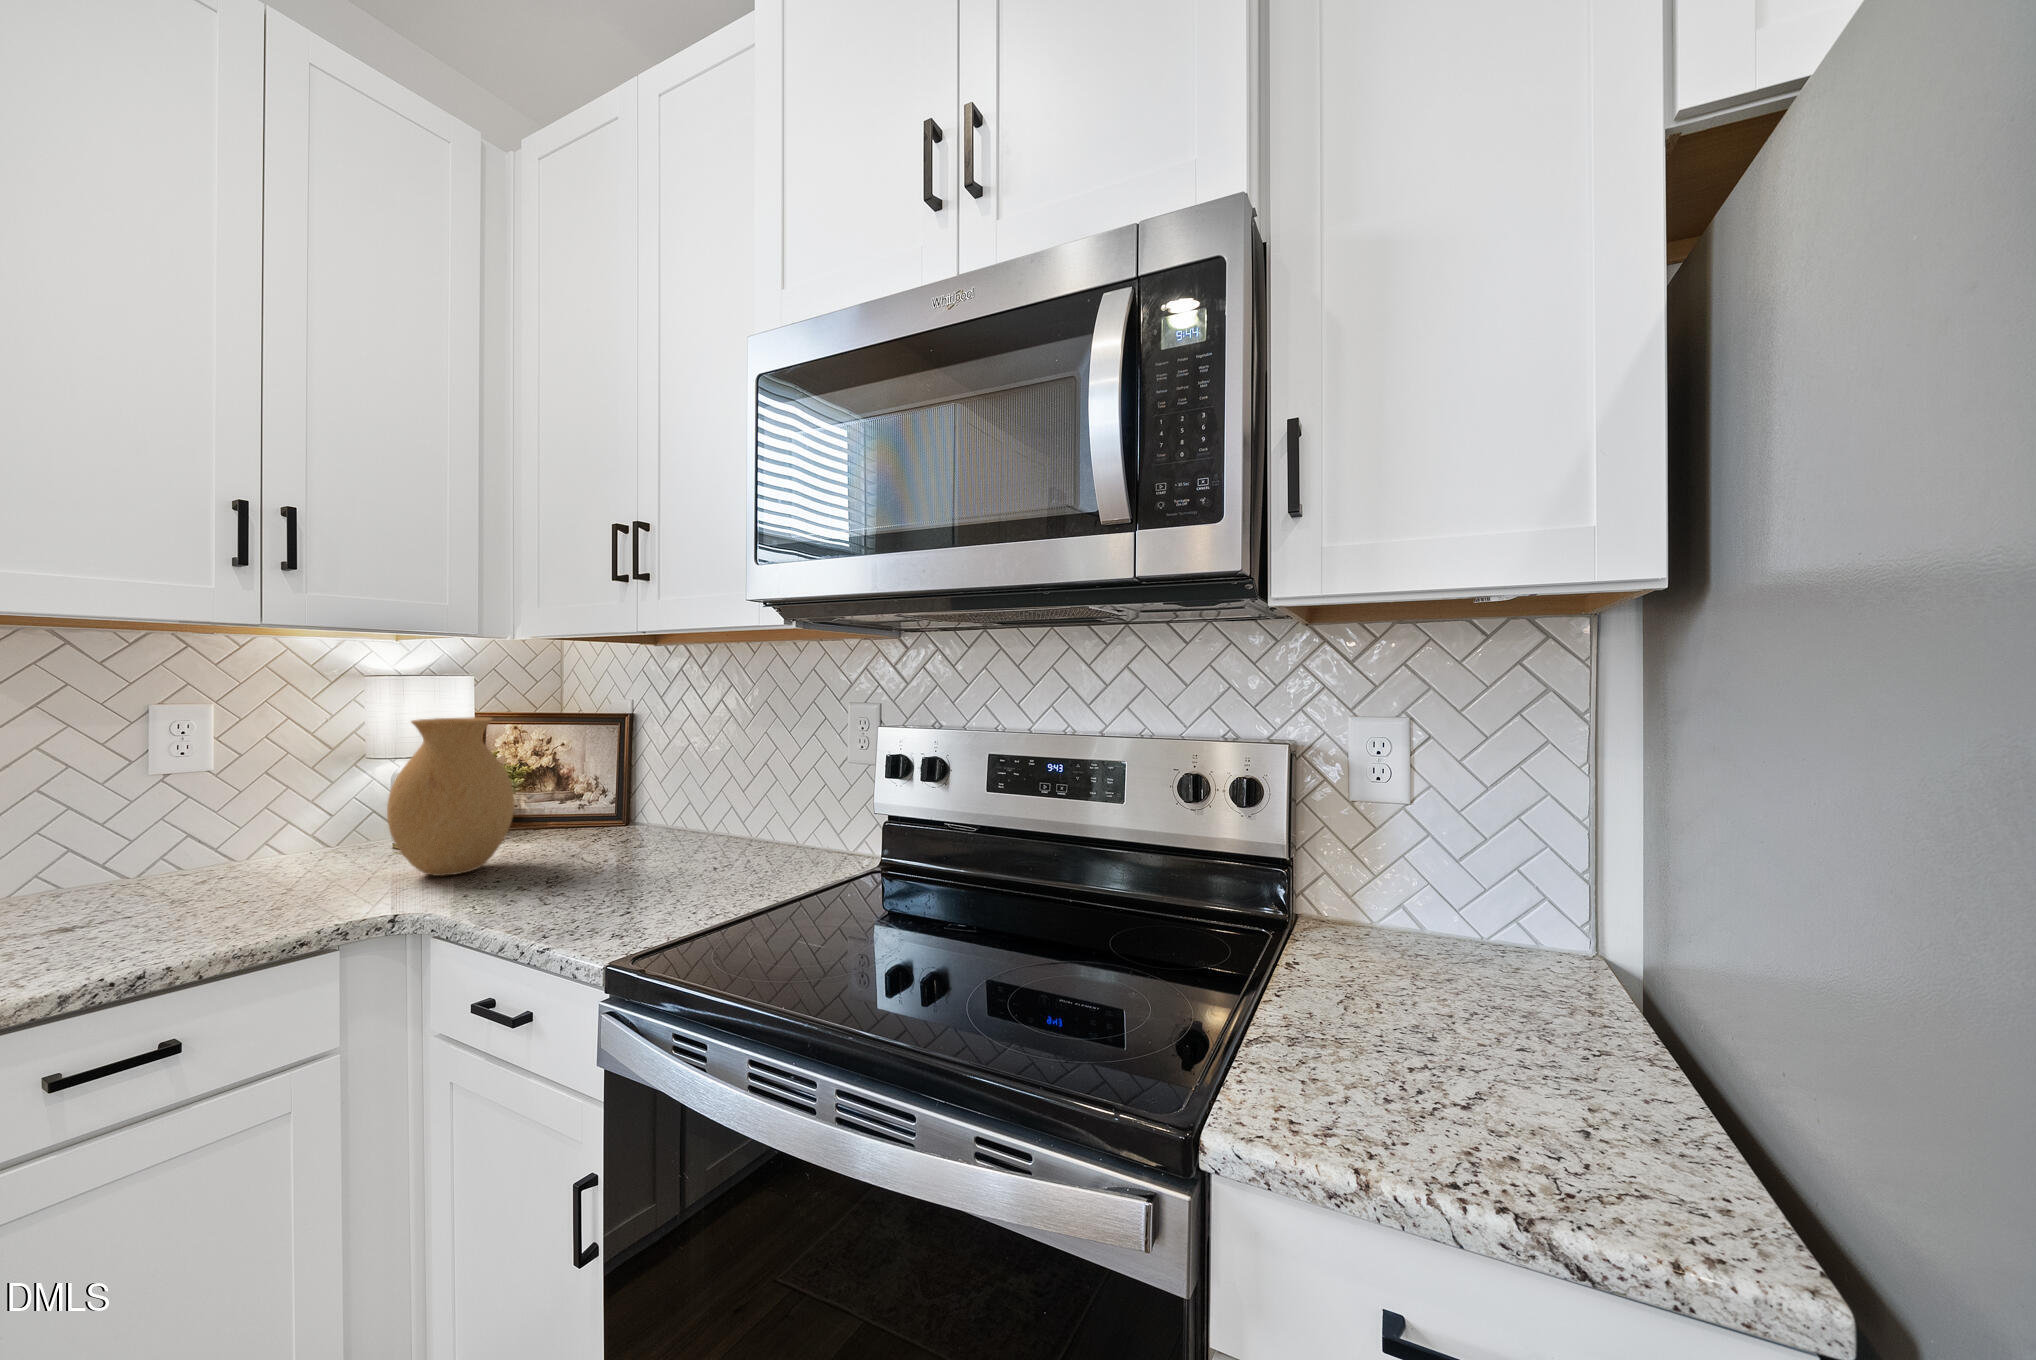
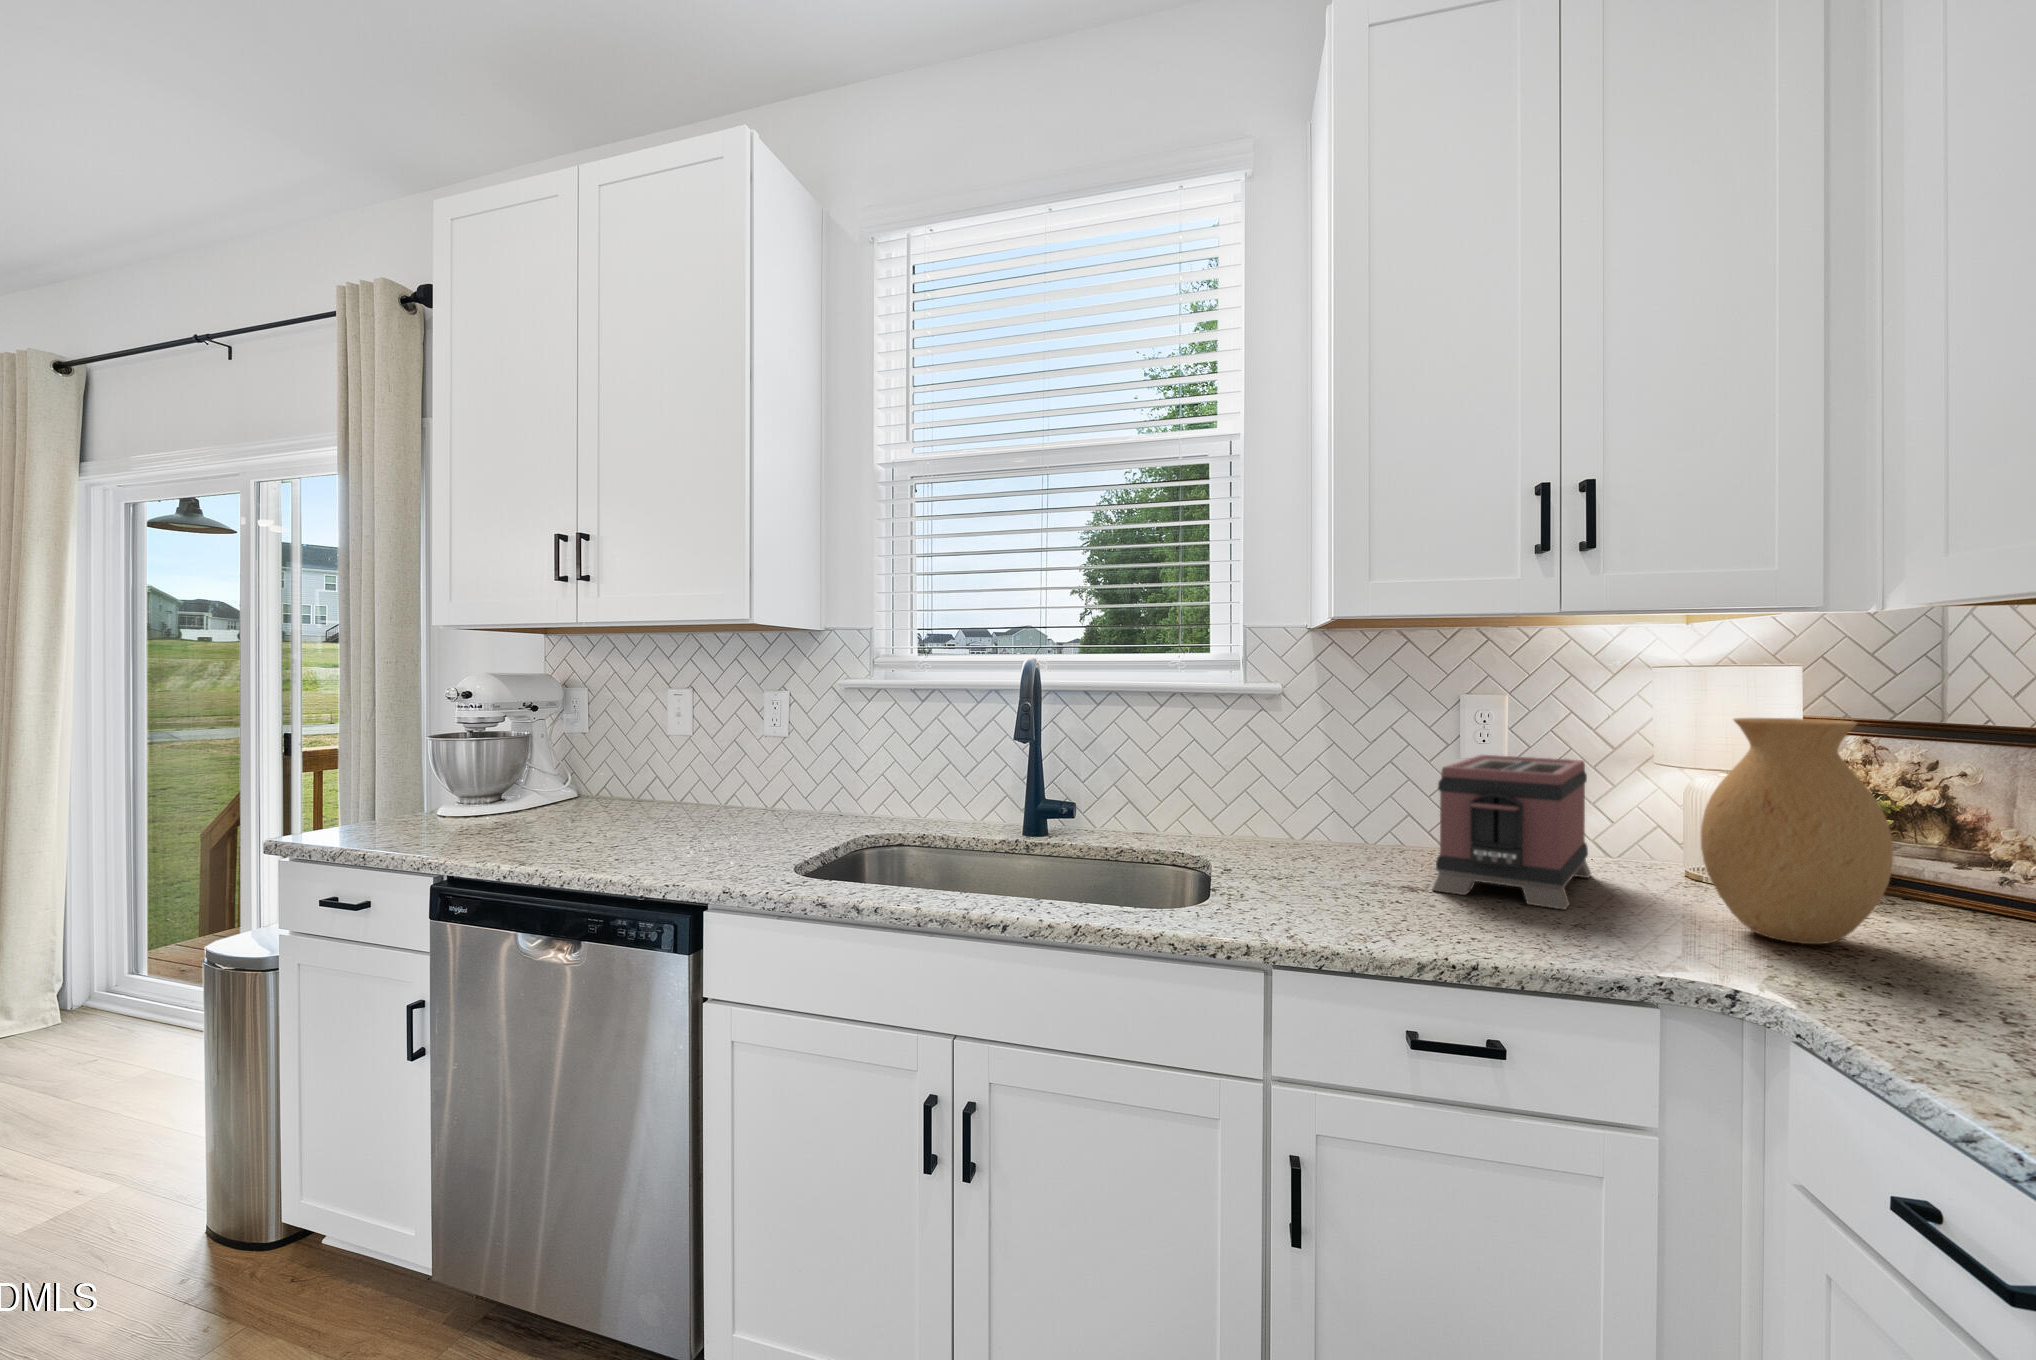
toaster: none [99,763,303,917] -> present [1432,755,1592,910]

